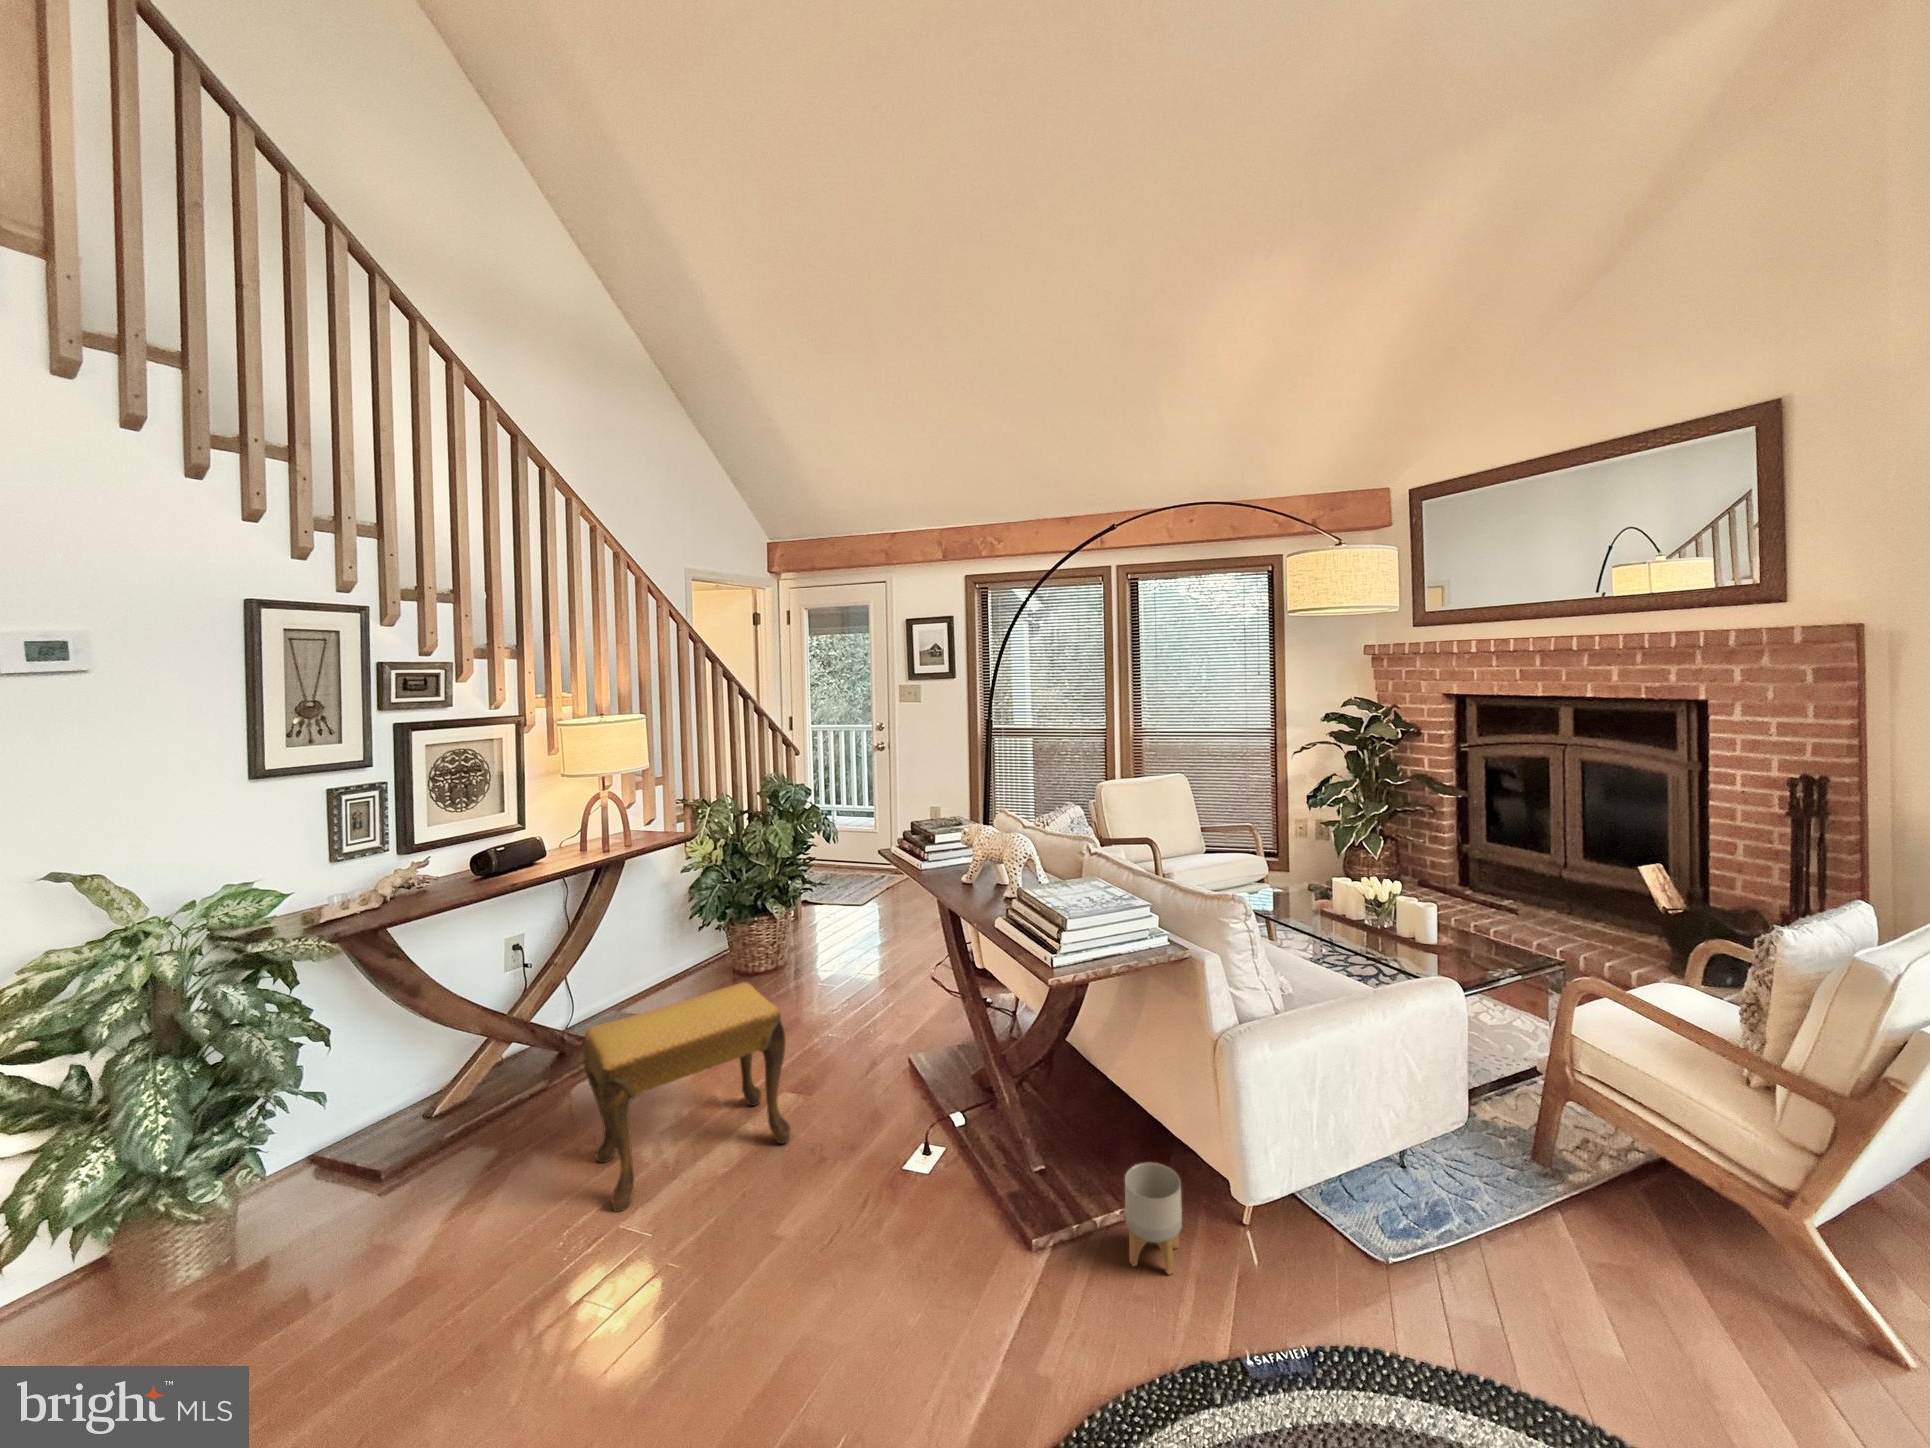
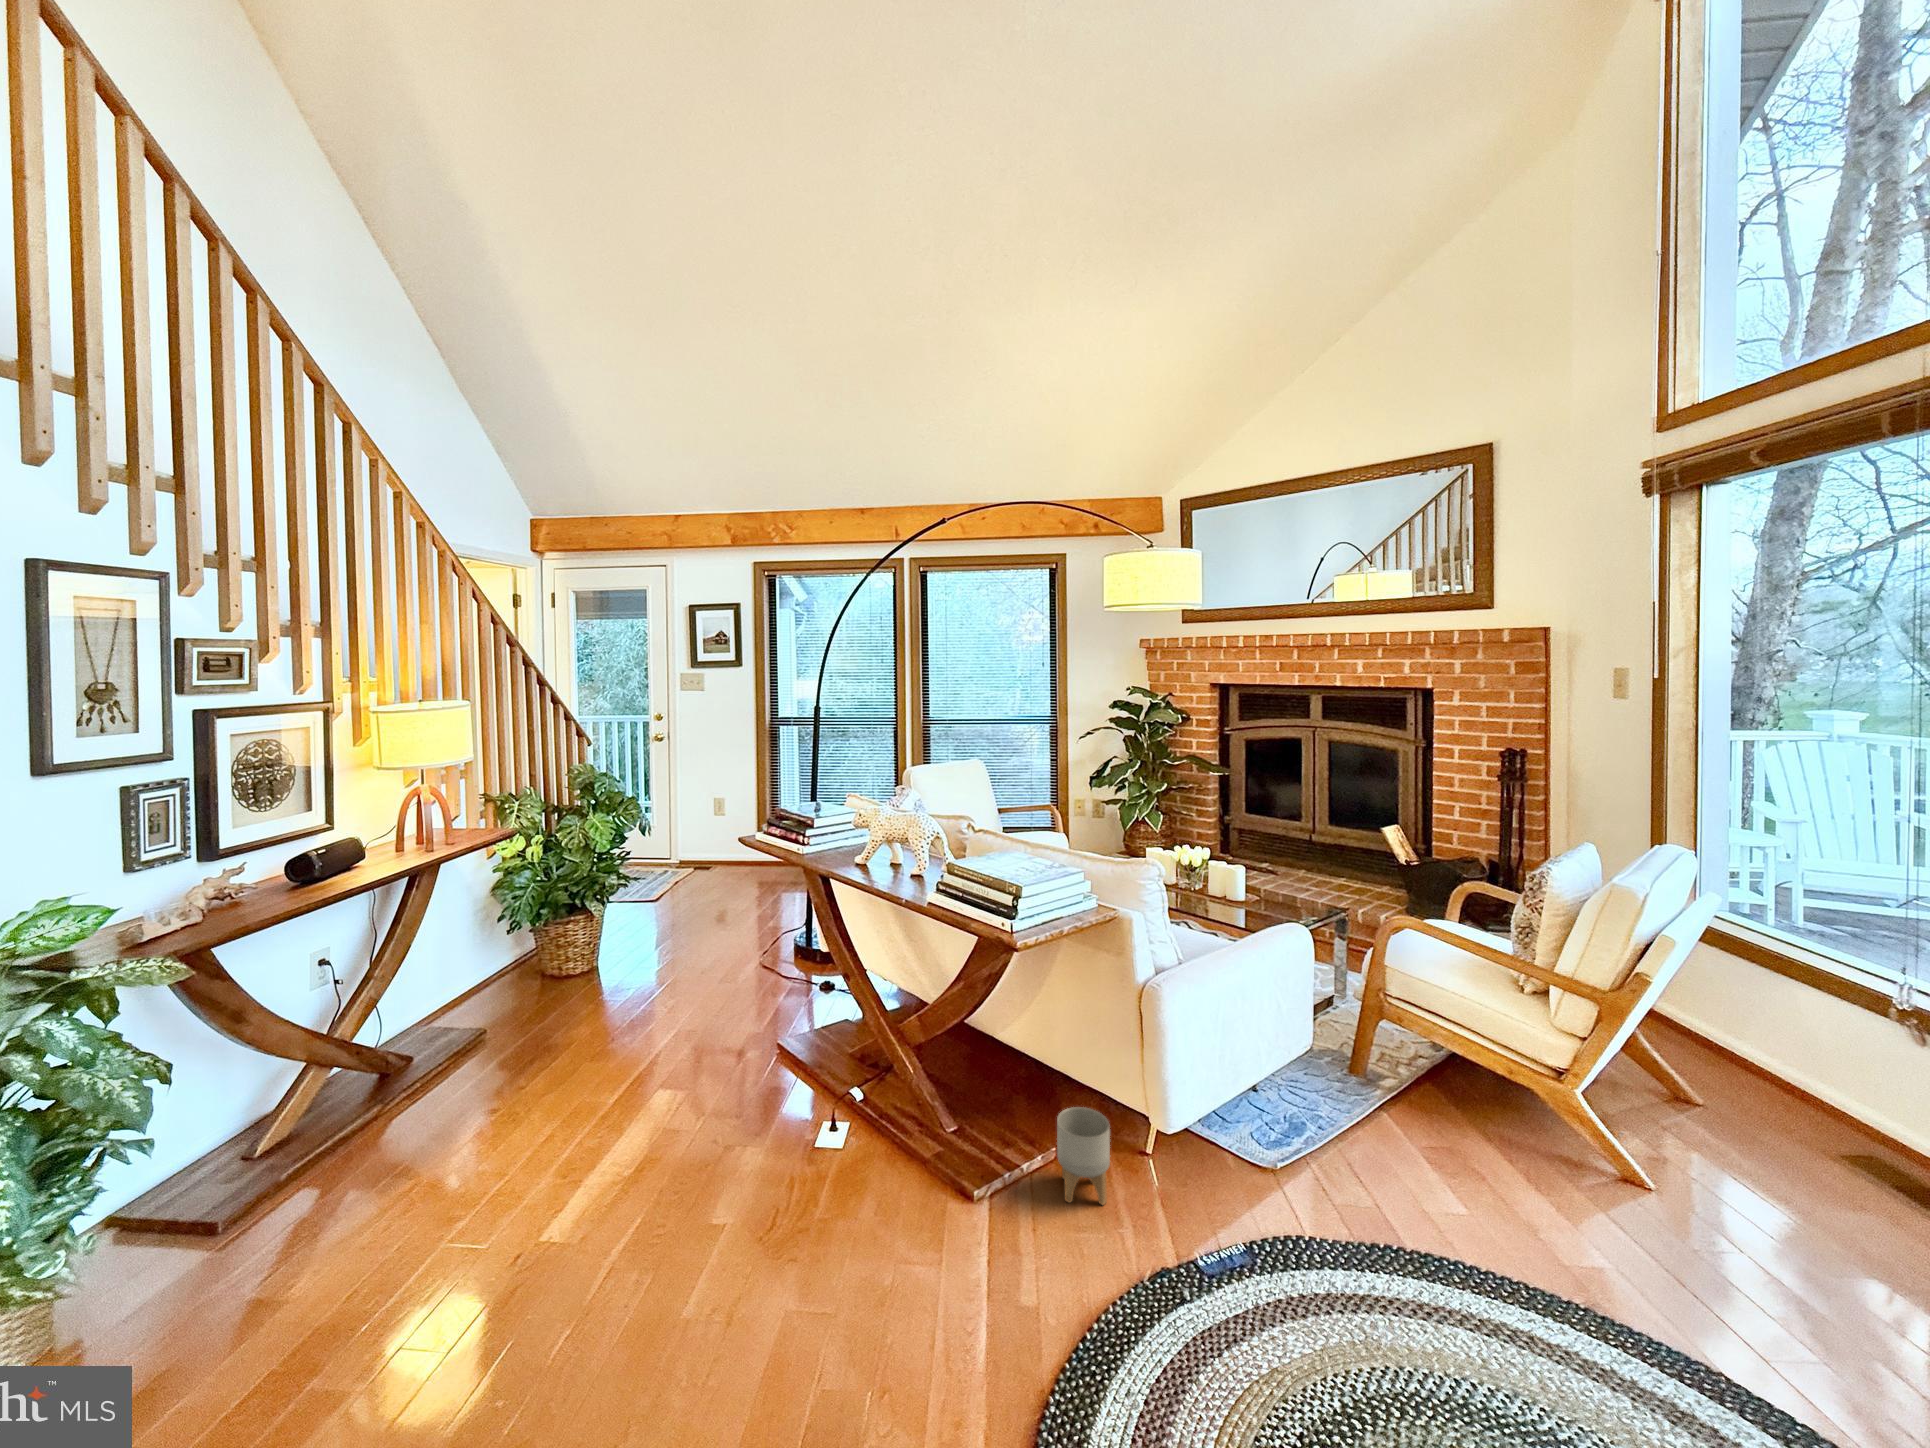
footstool: present [583,982,790,1212] -> none [461,979,688,1231]

